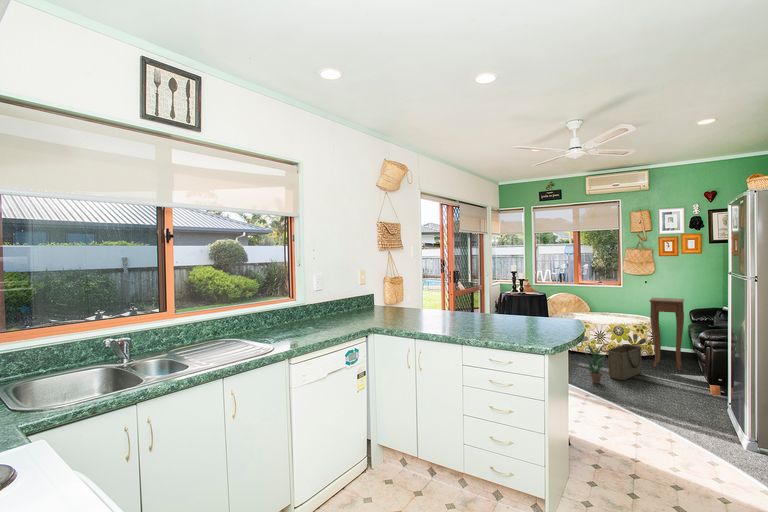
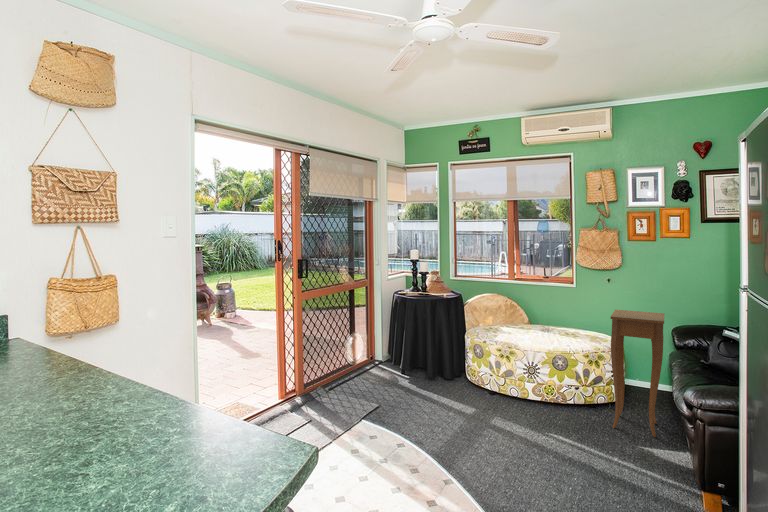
basket: present [607,344,642,380] -> none [536,392,595,467]
potted plant: present [586,345,605,384] -> none [491,404,532,478]

